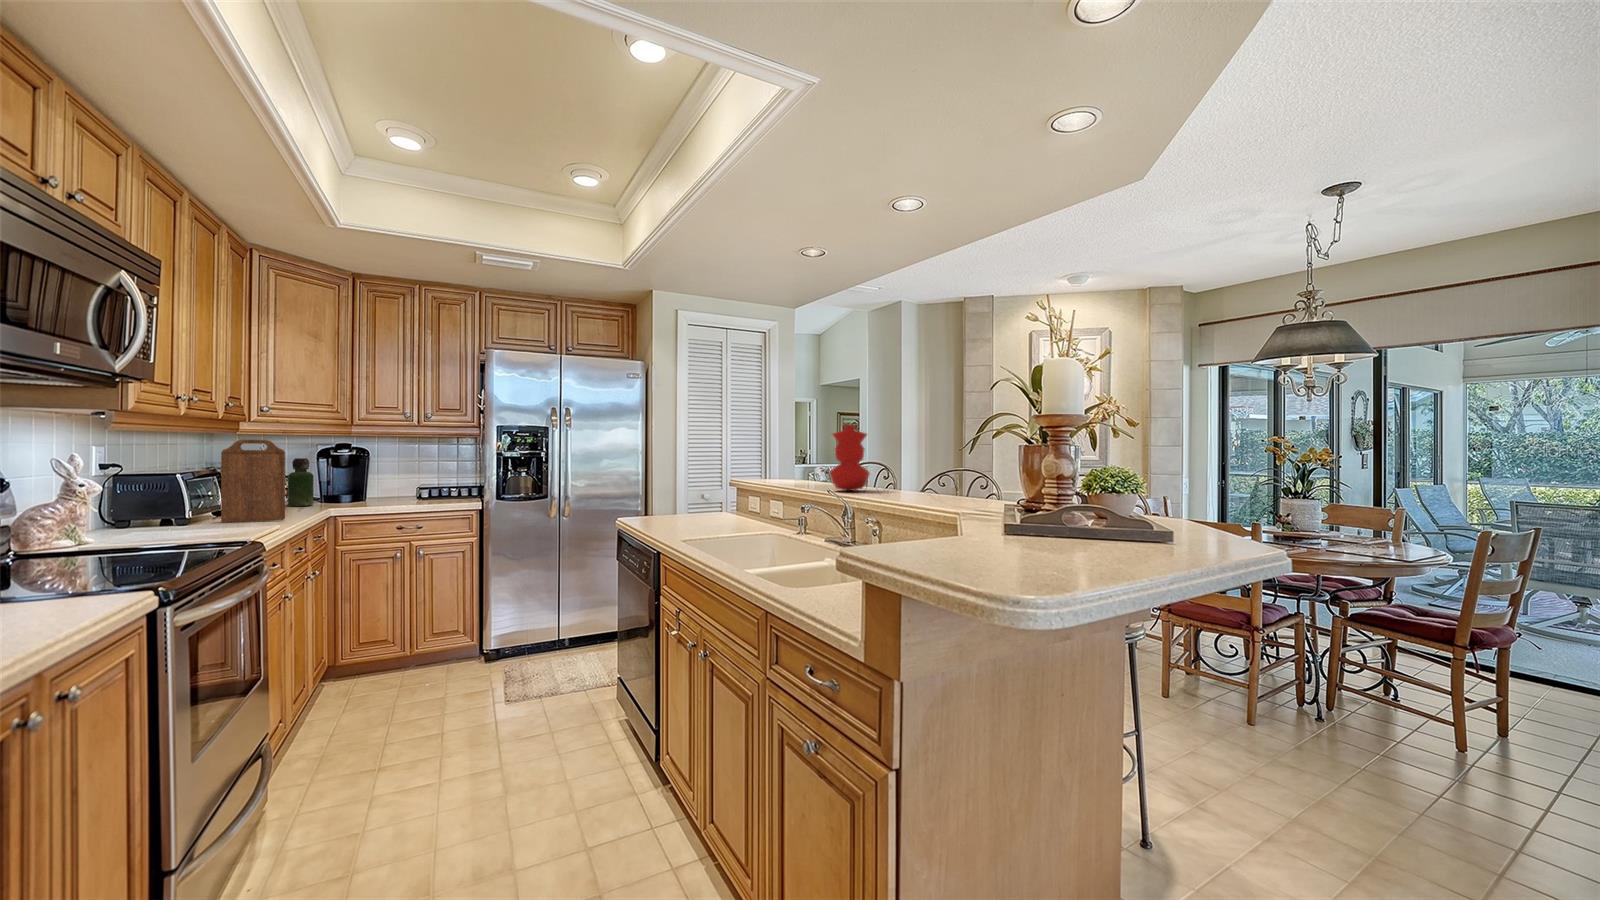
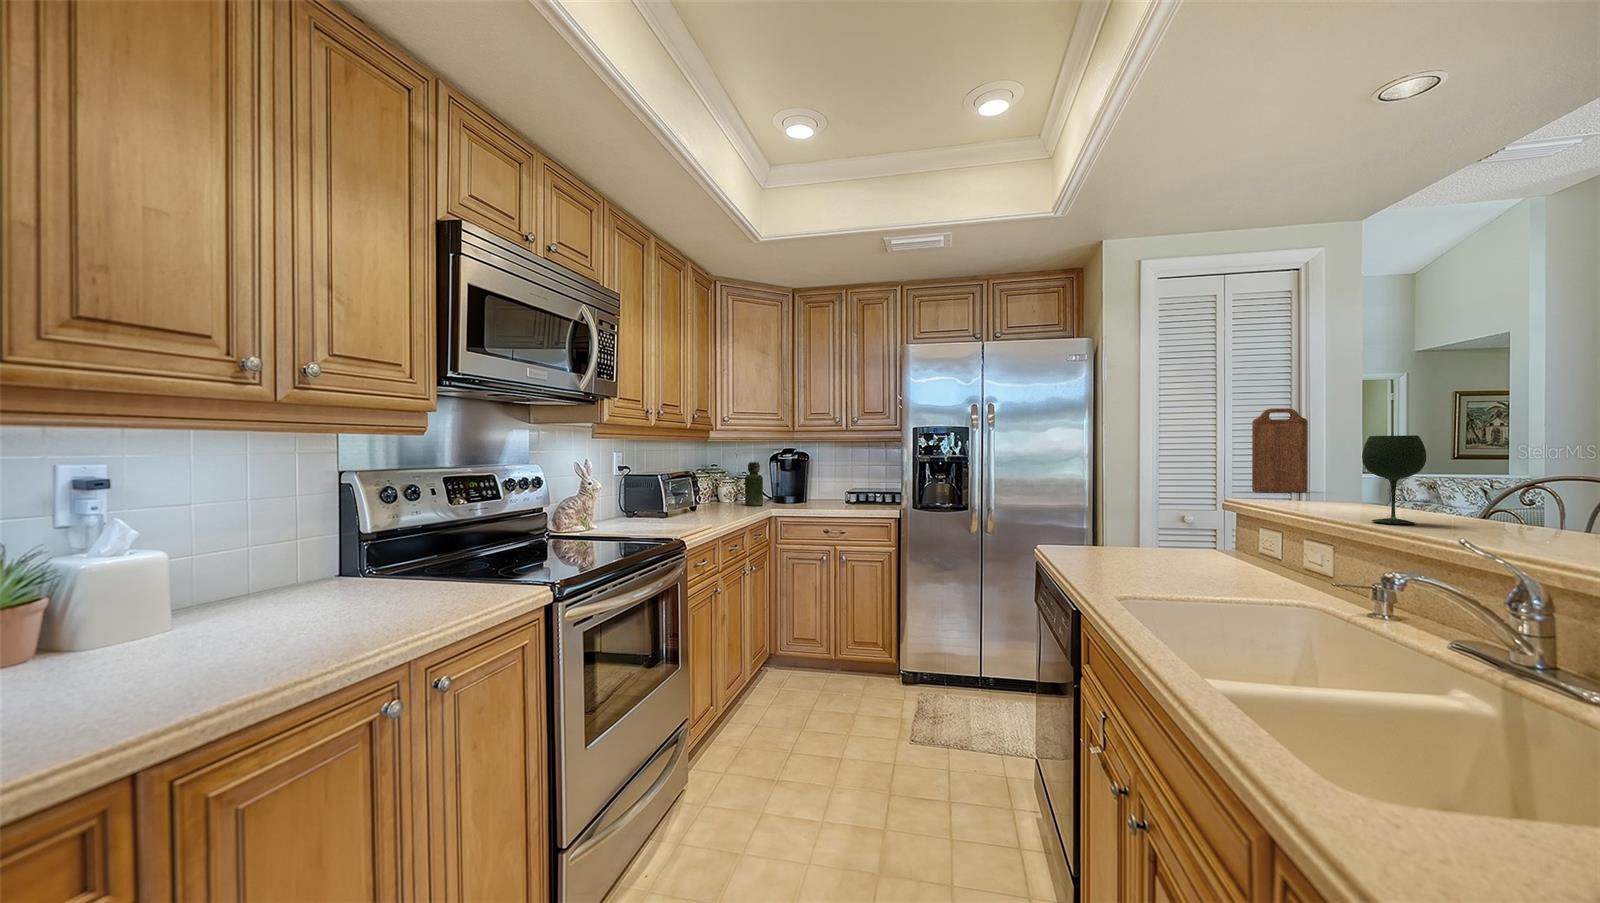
vase: present [829,425,870,491] -> none [1423,403,1548,540]
cutting board: present [221,439,285,523] -> present [1252,408,1308,492]
wine glass: none [804,440,829,487] -> present [1362,435,1427,524]

